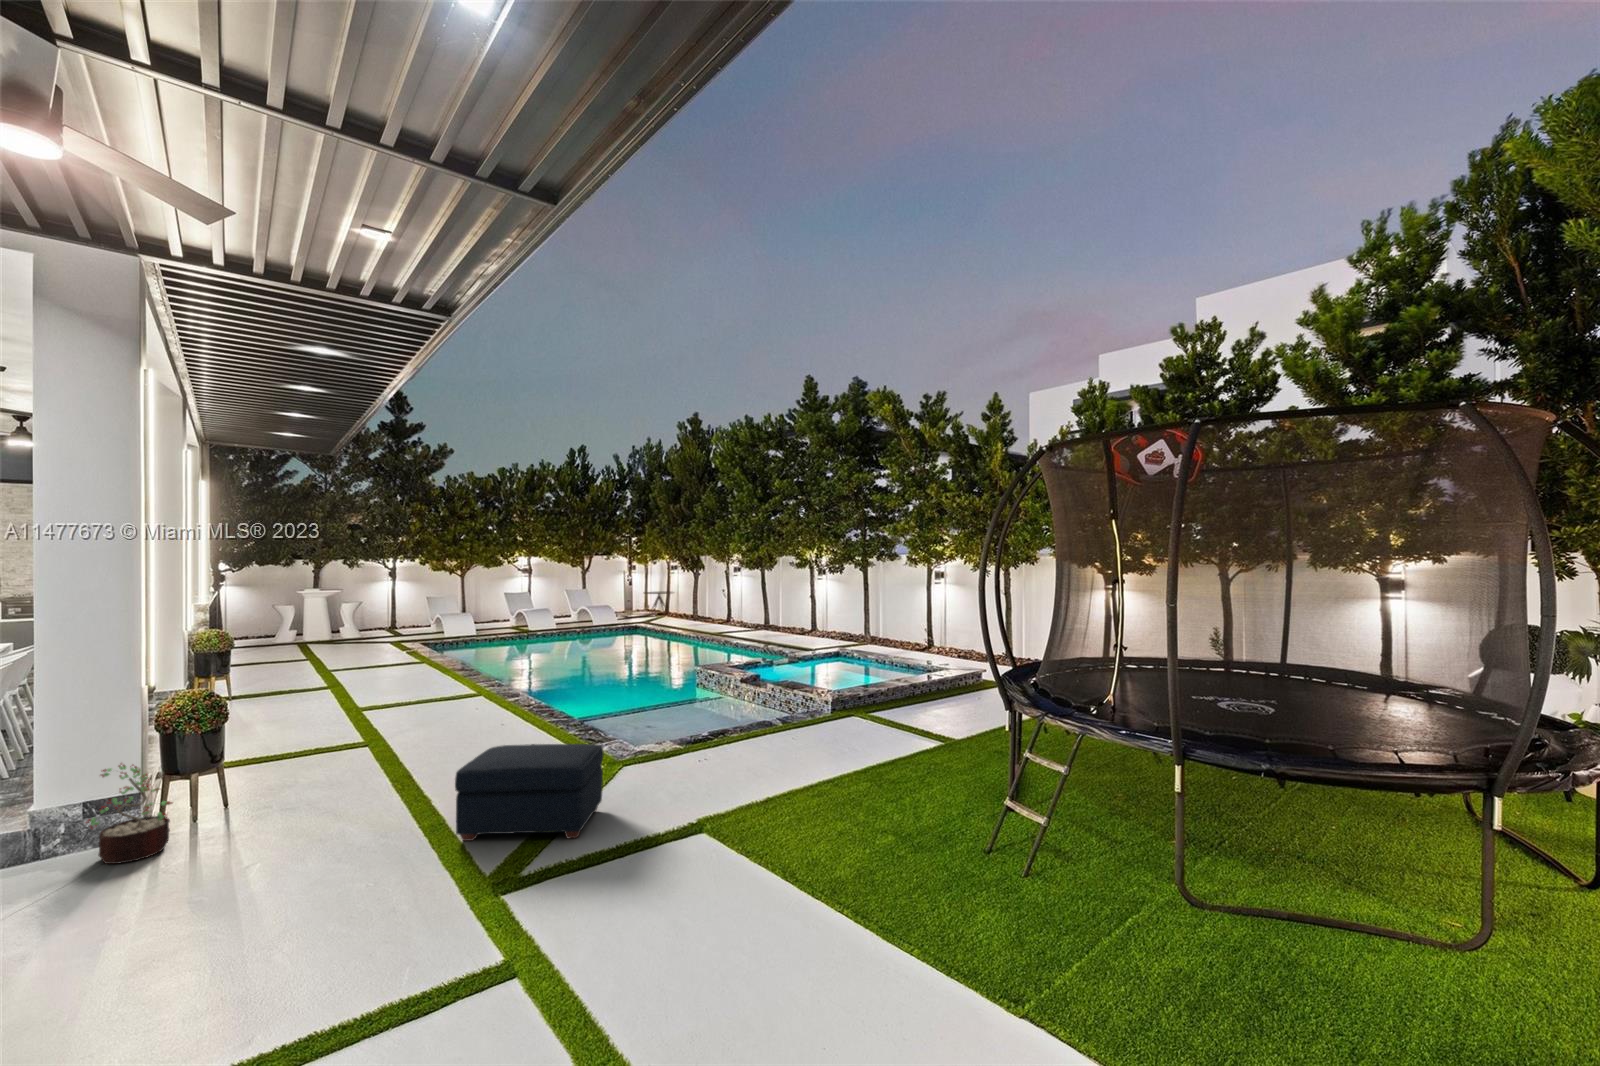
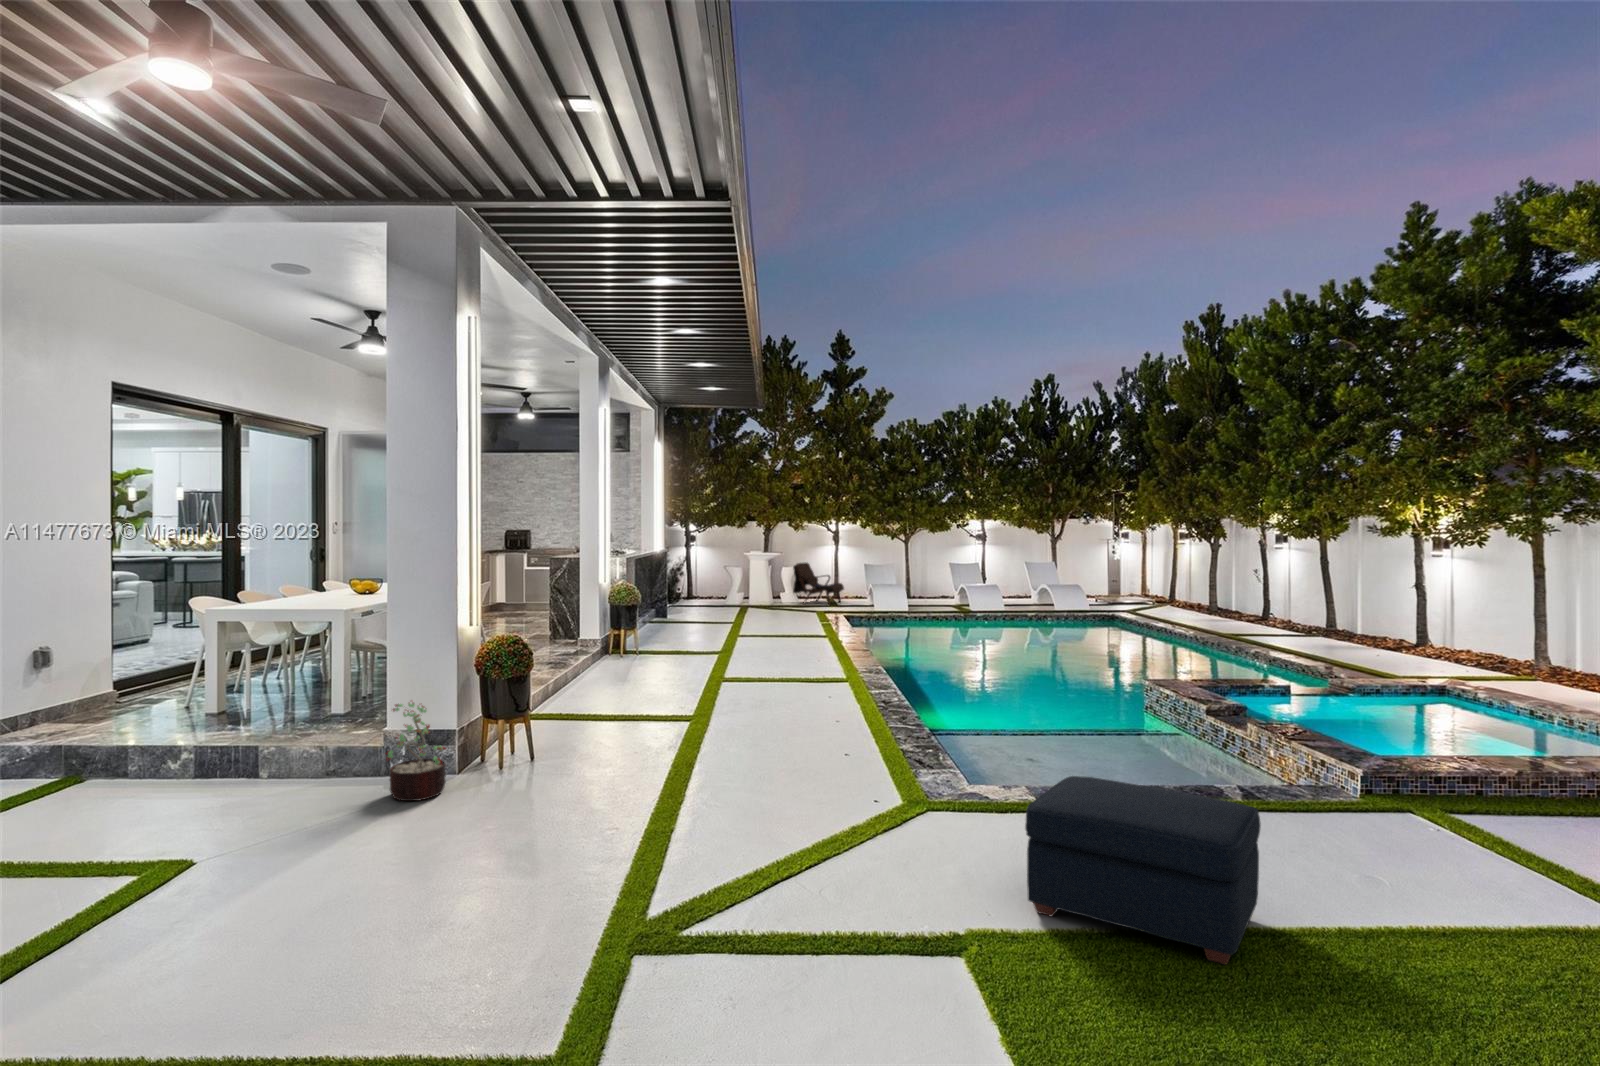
round table: present [645,592,672,610] -> none [1138,571,1188,604]
armchair: none [352,597,405,635] -> present [793,562,844,605]
ottoman: present [455,744,604,841] -> present [1025,776,1261,964]

